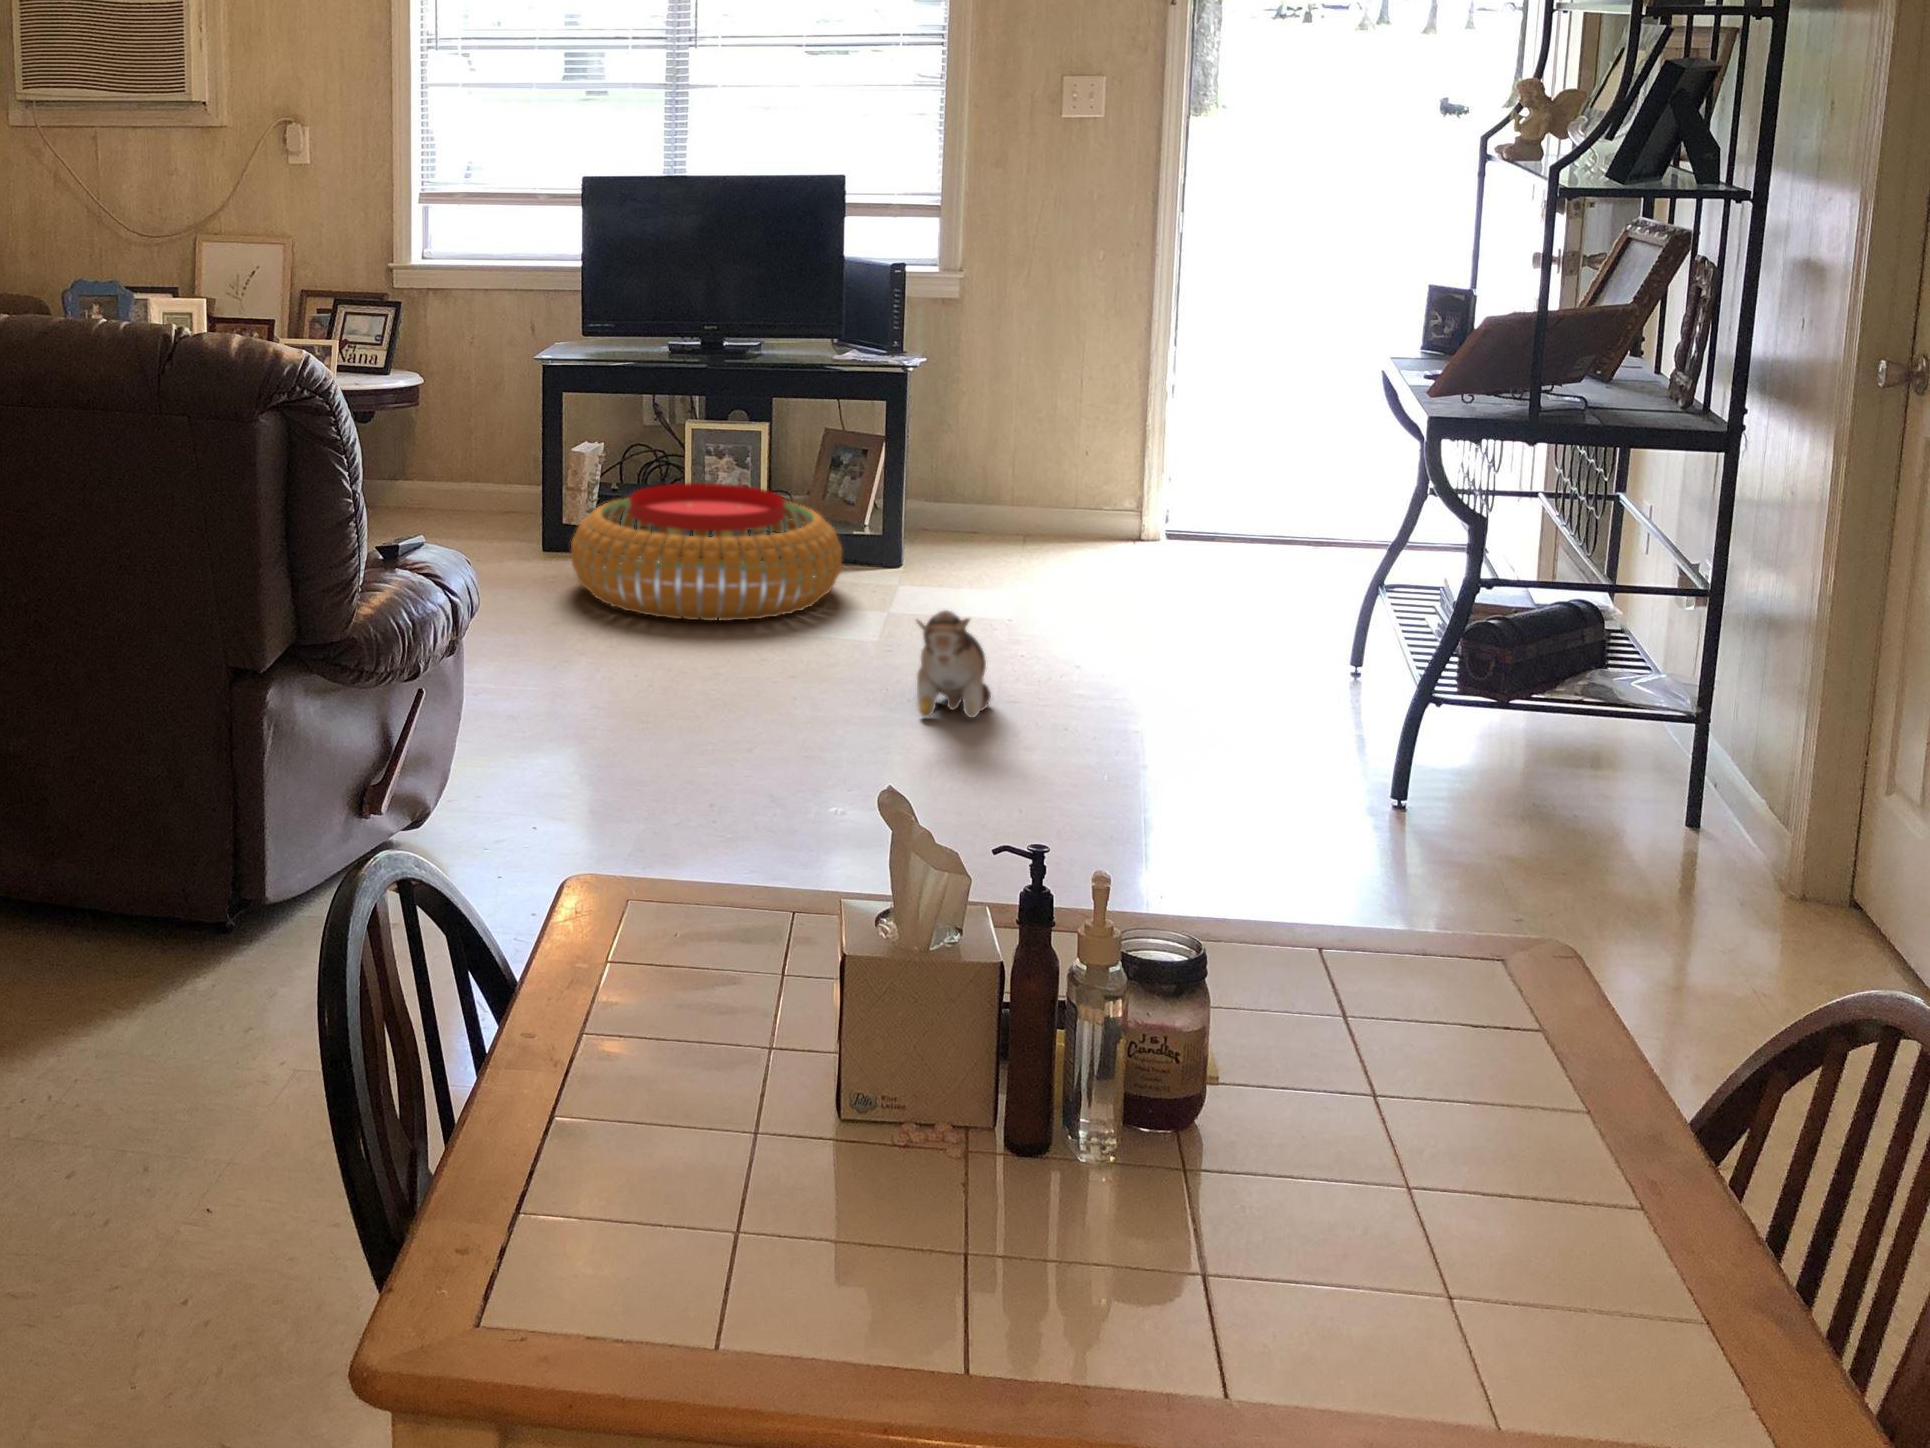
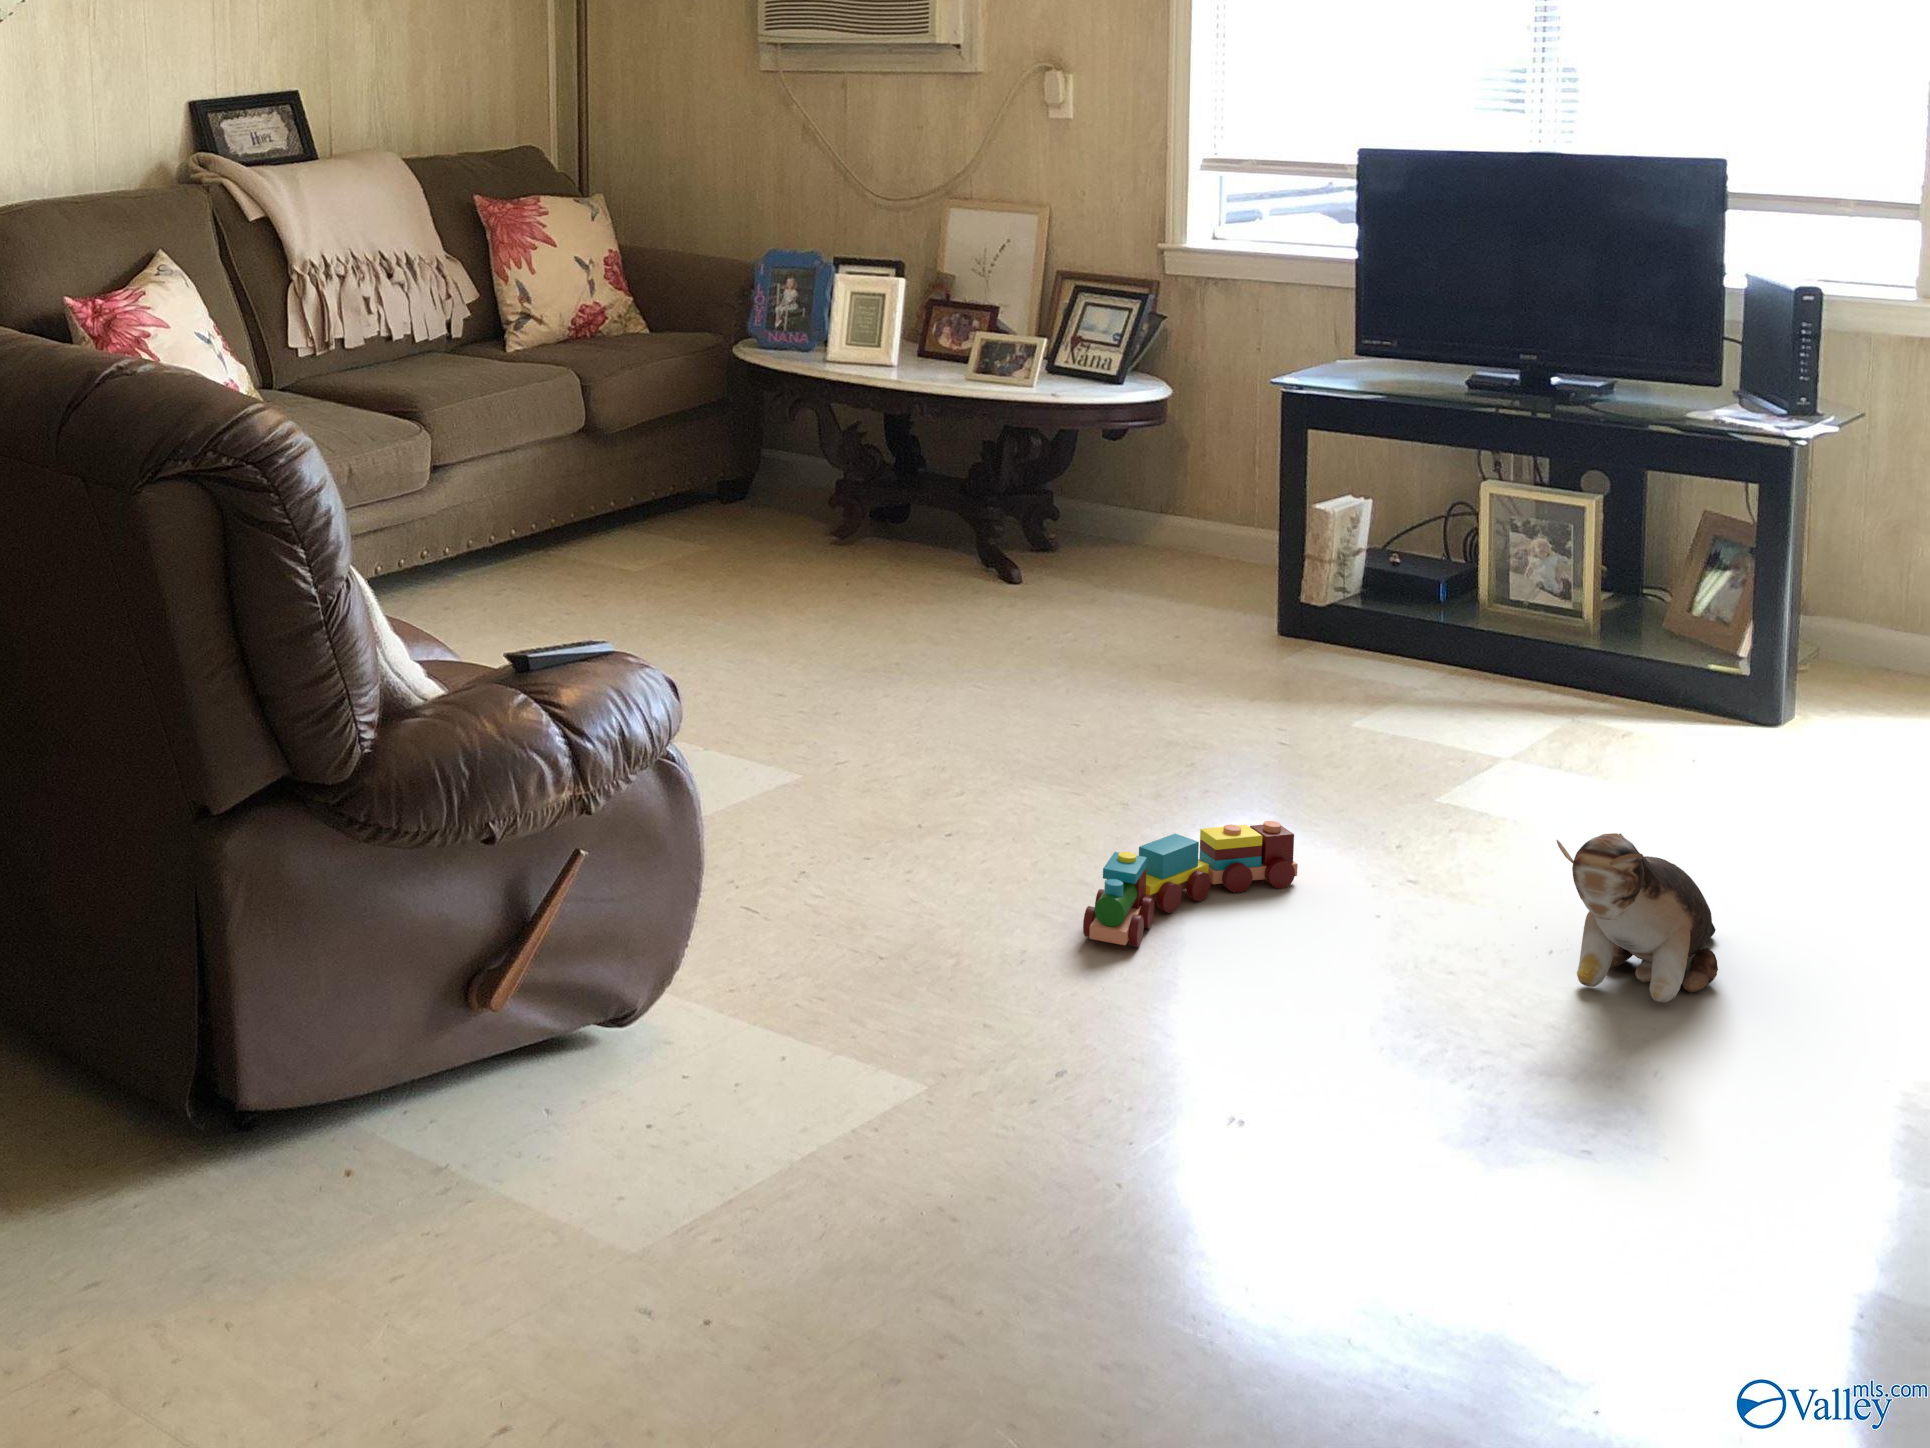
pouf: present [571,483,842,621] -> none [1235,570,1638,777]
toy train: none [610,650,712,740] -> present [1083,821,1298,946]

